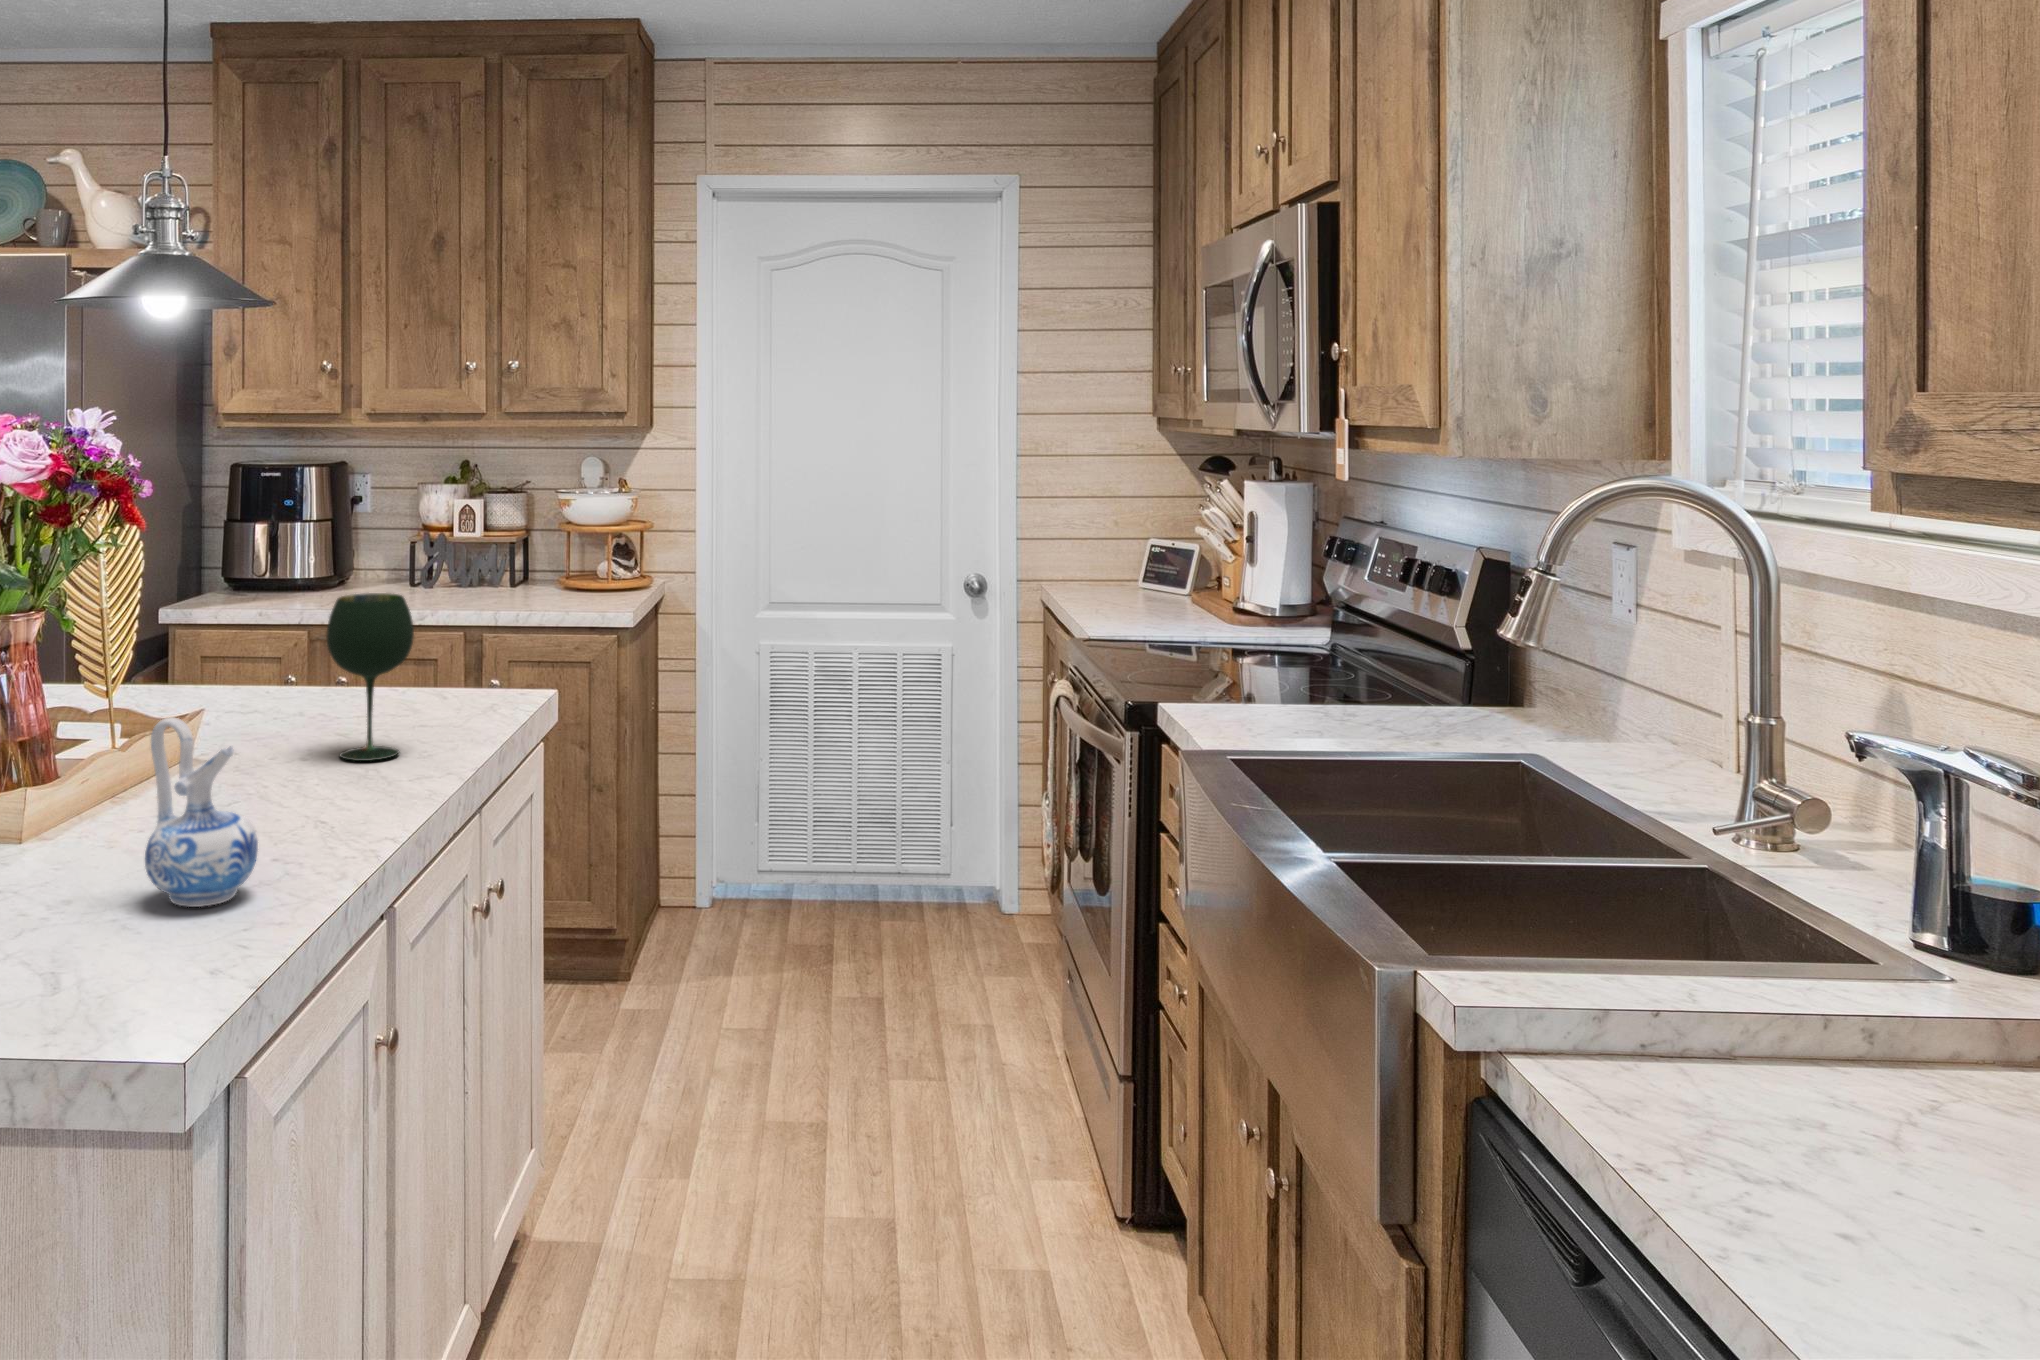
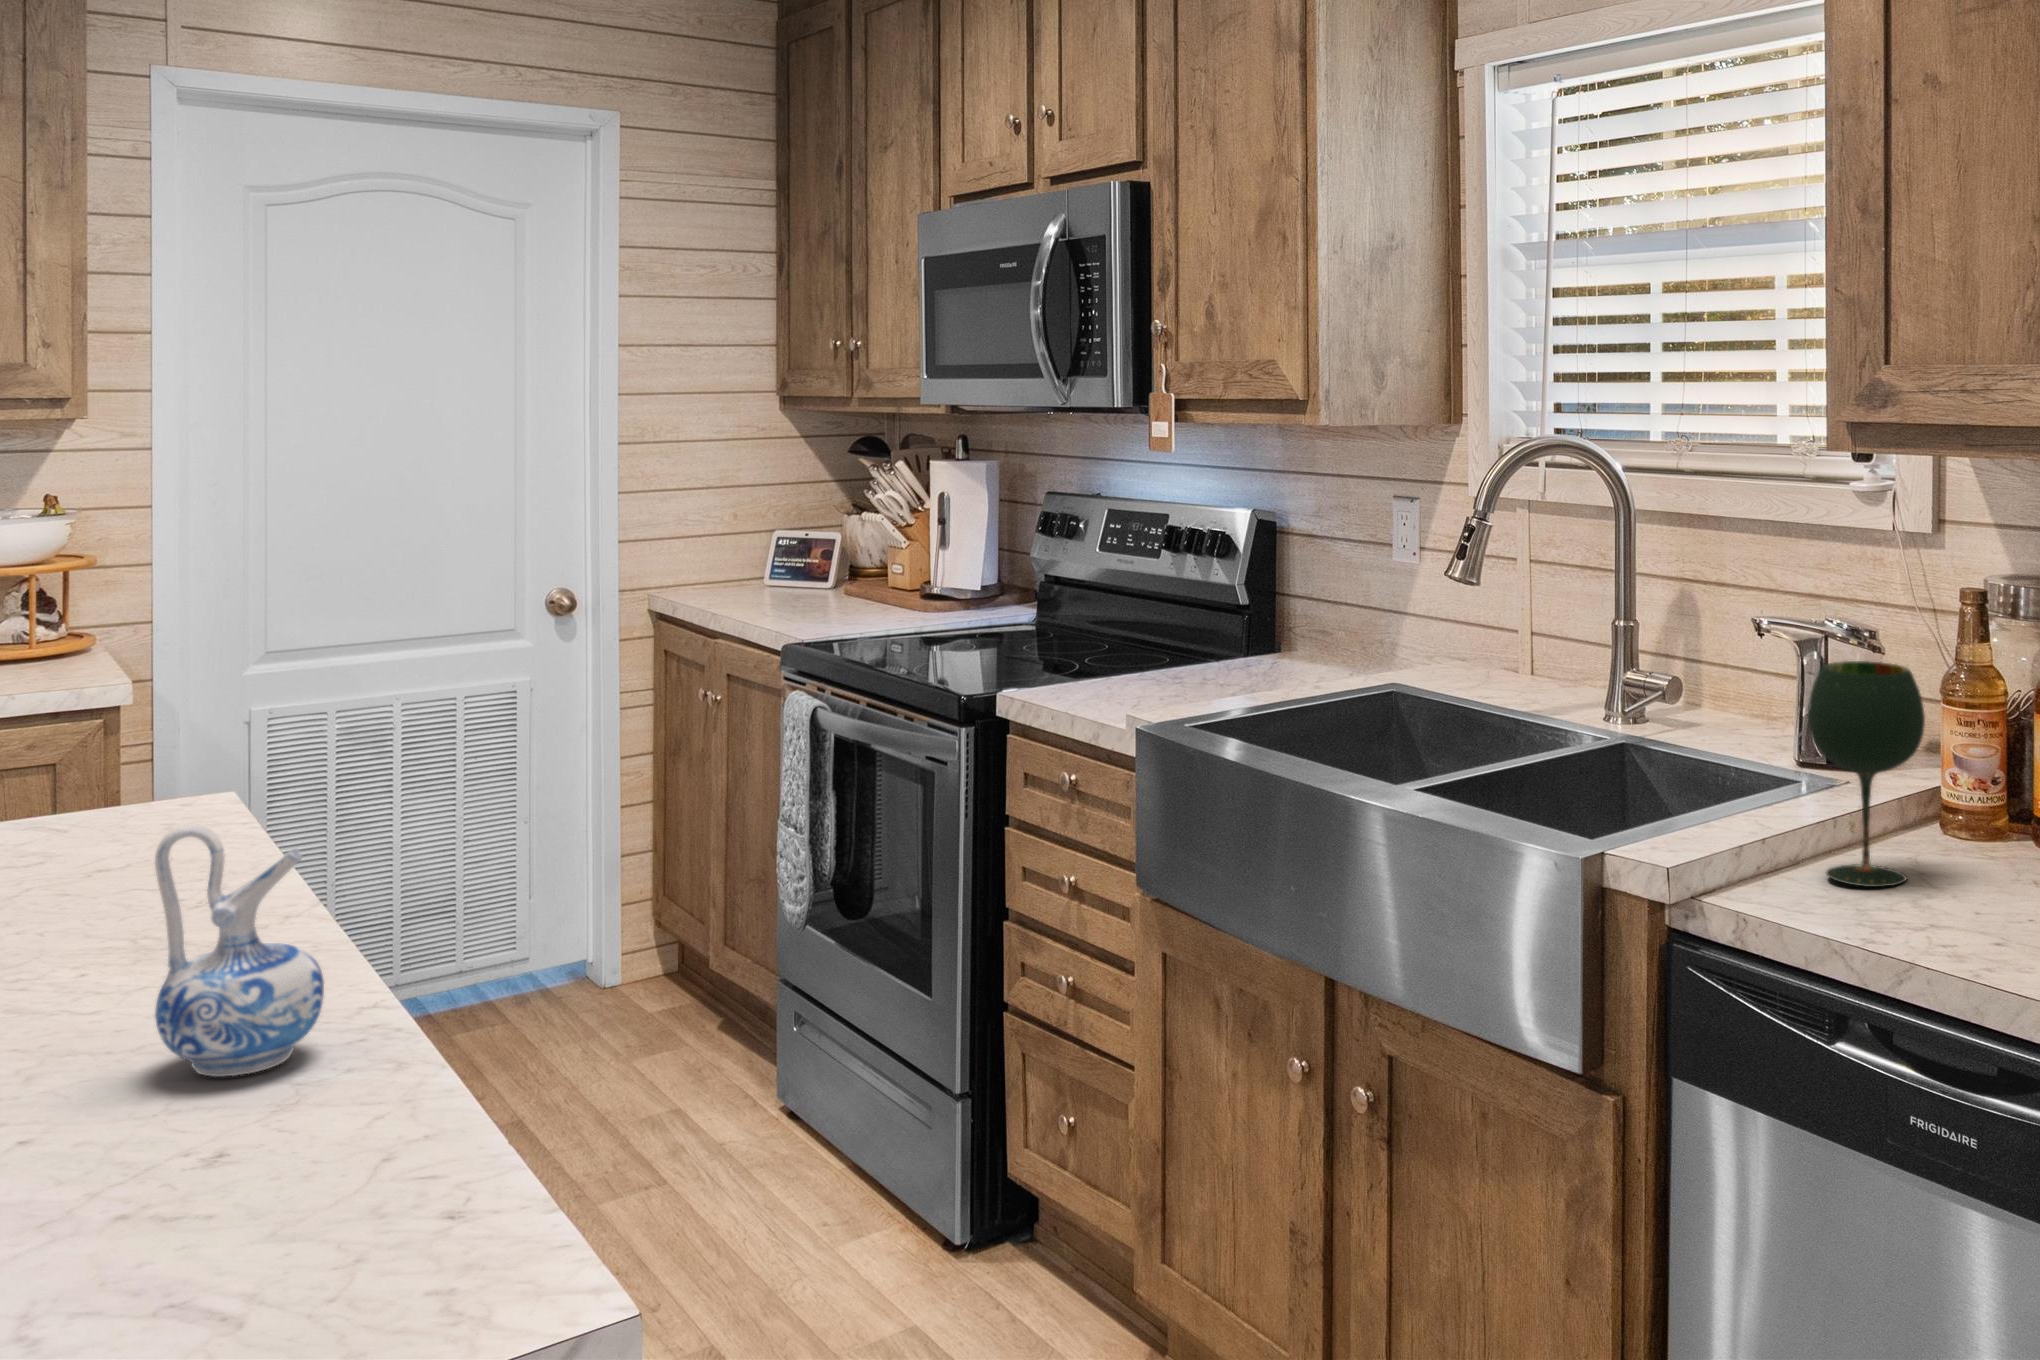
wine glass: present [326,593,414,761] -> present [1808,661,1925,887]

